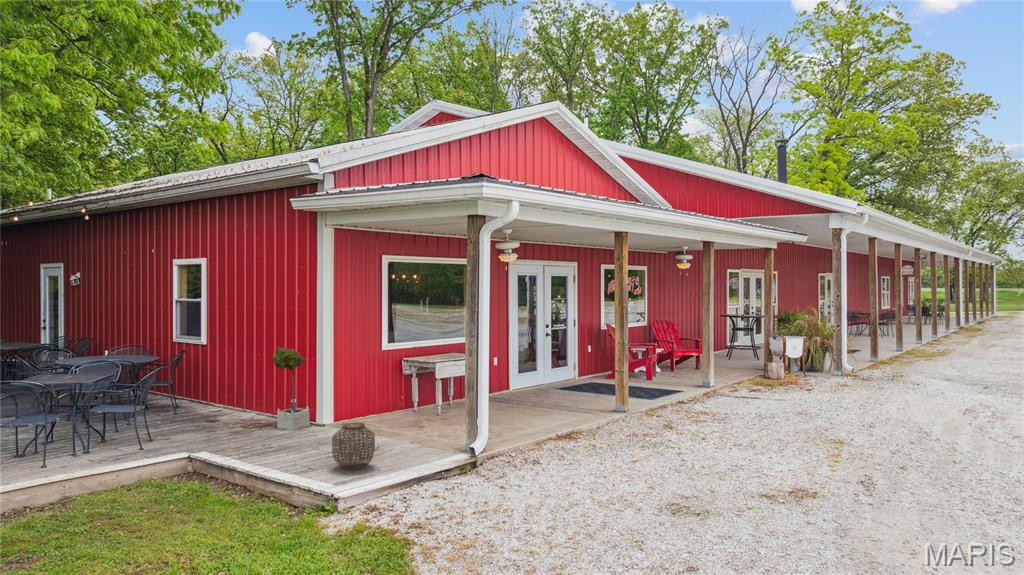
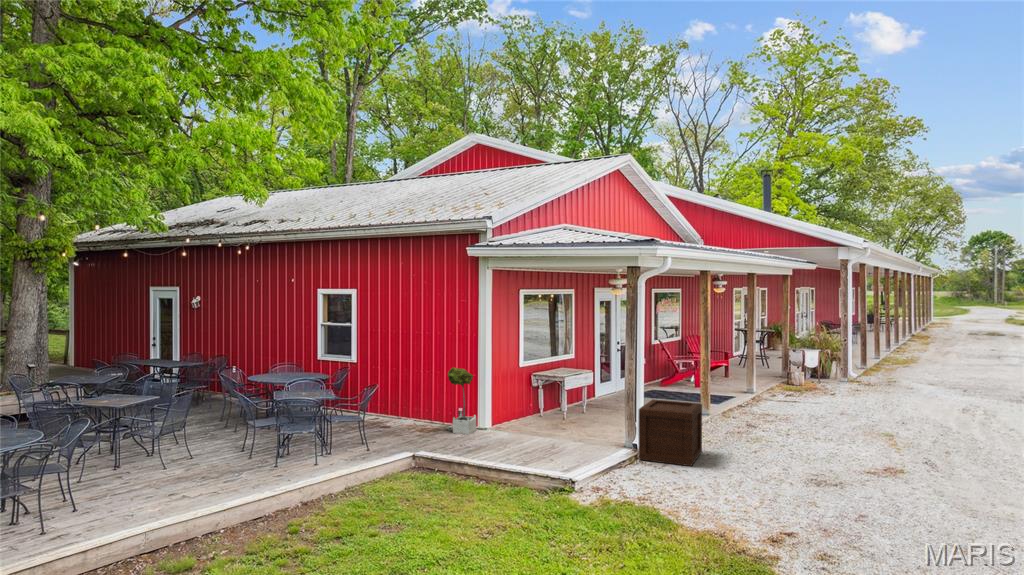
wooden crate: none [469,391,564,482] -> present [638,399,702,466]
woven basket: present [332,422,375,471] -> none [548,426,579,463]

